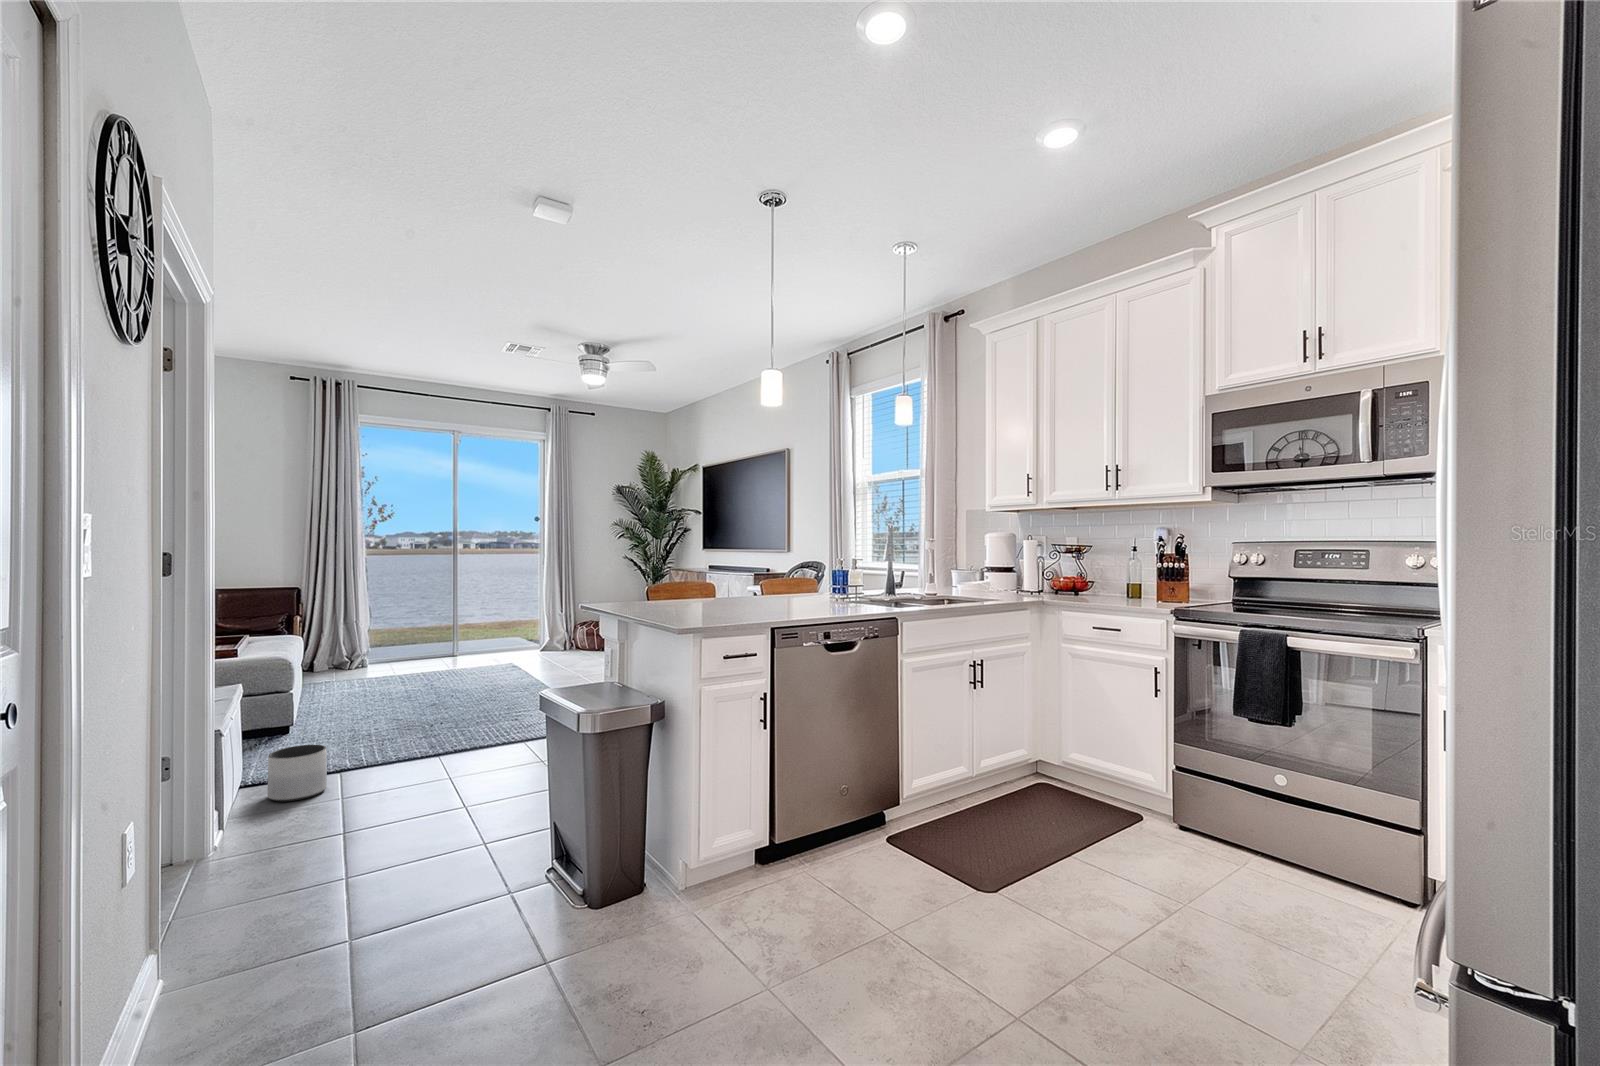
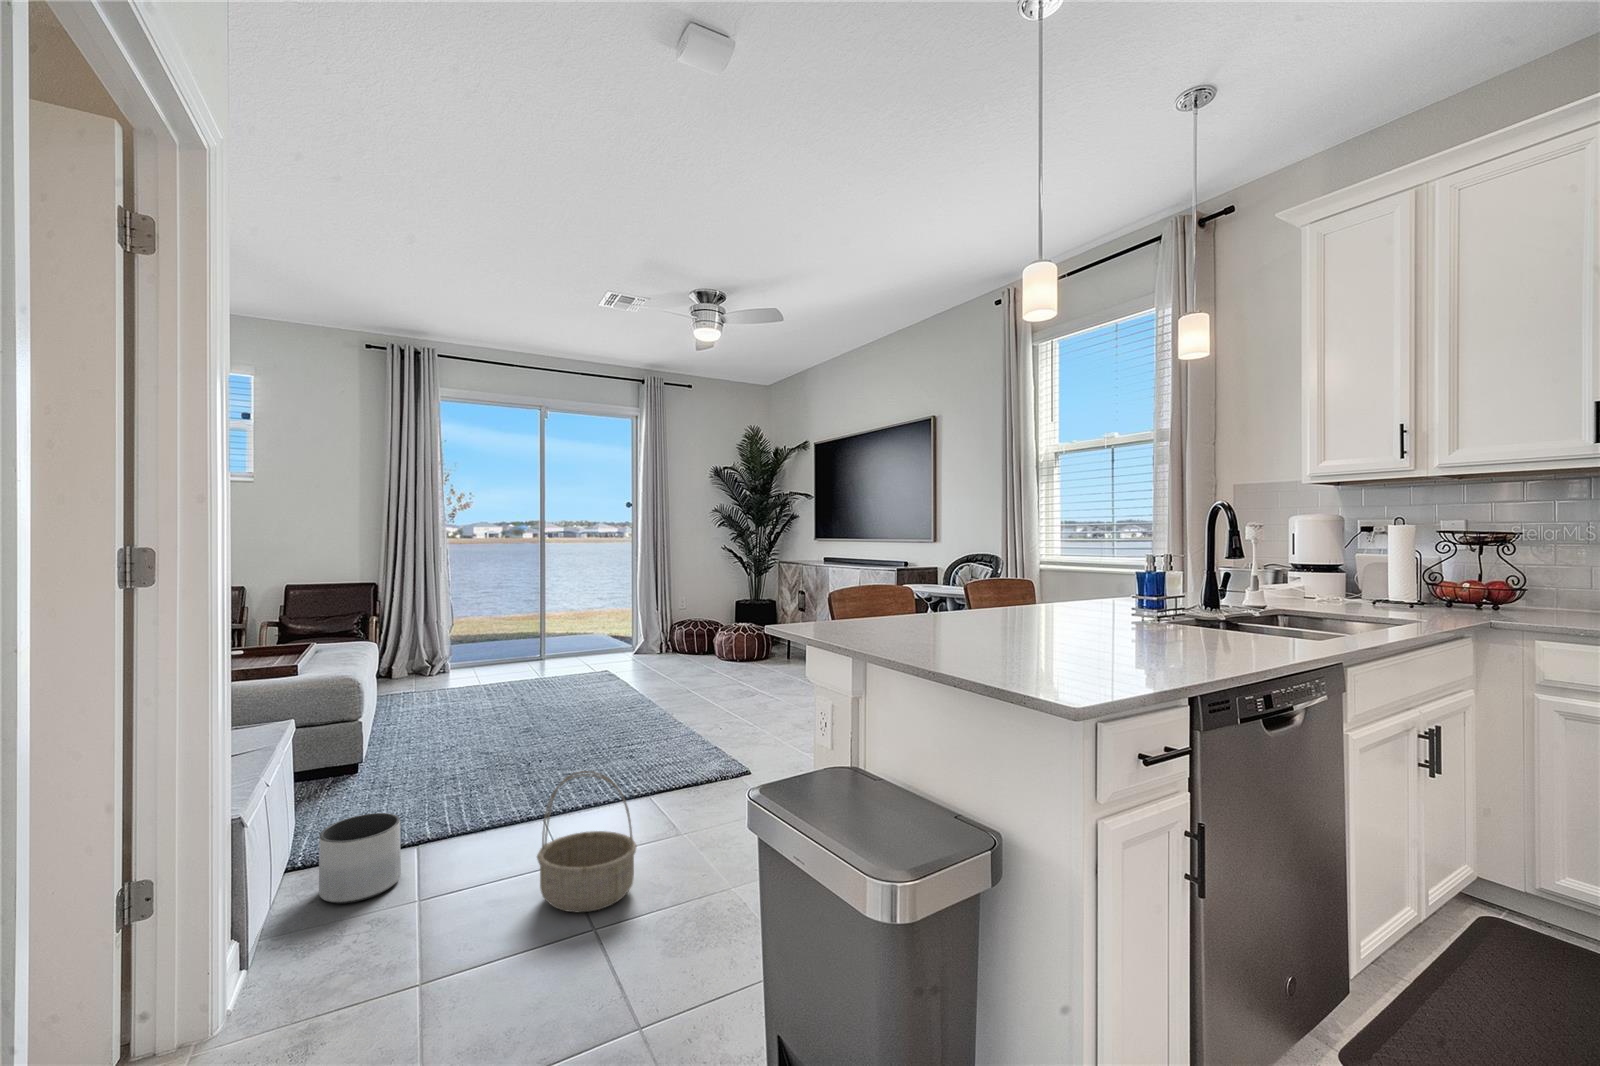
basket: none [424,708,496,802] -> present [537,771,637,912]

